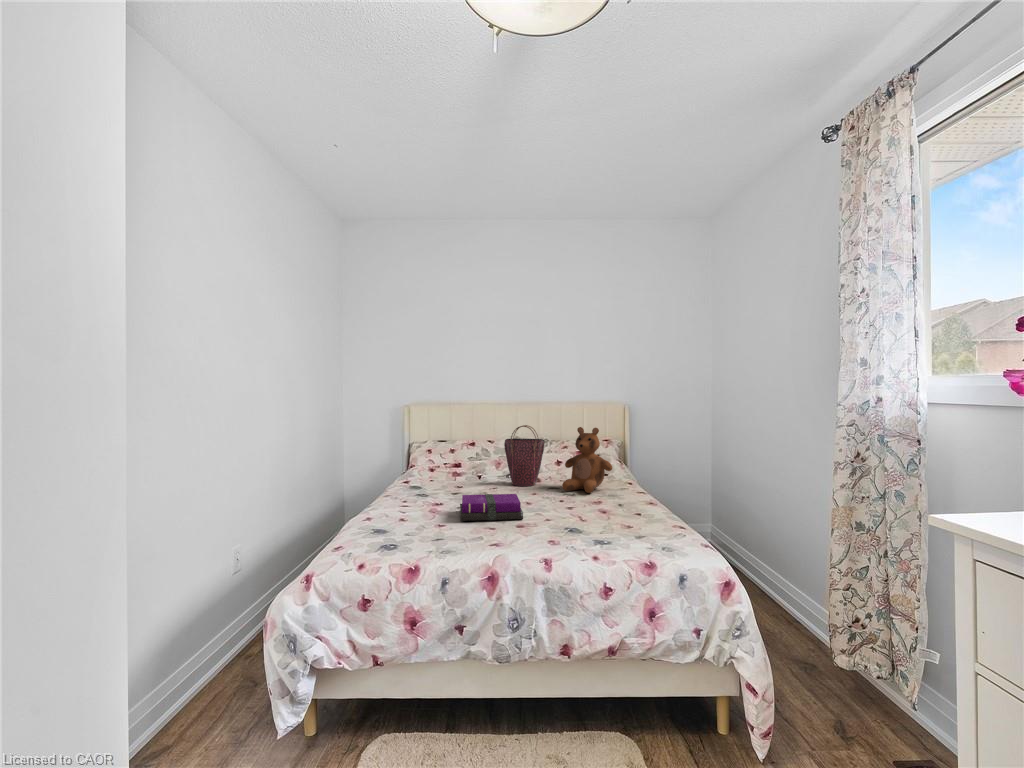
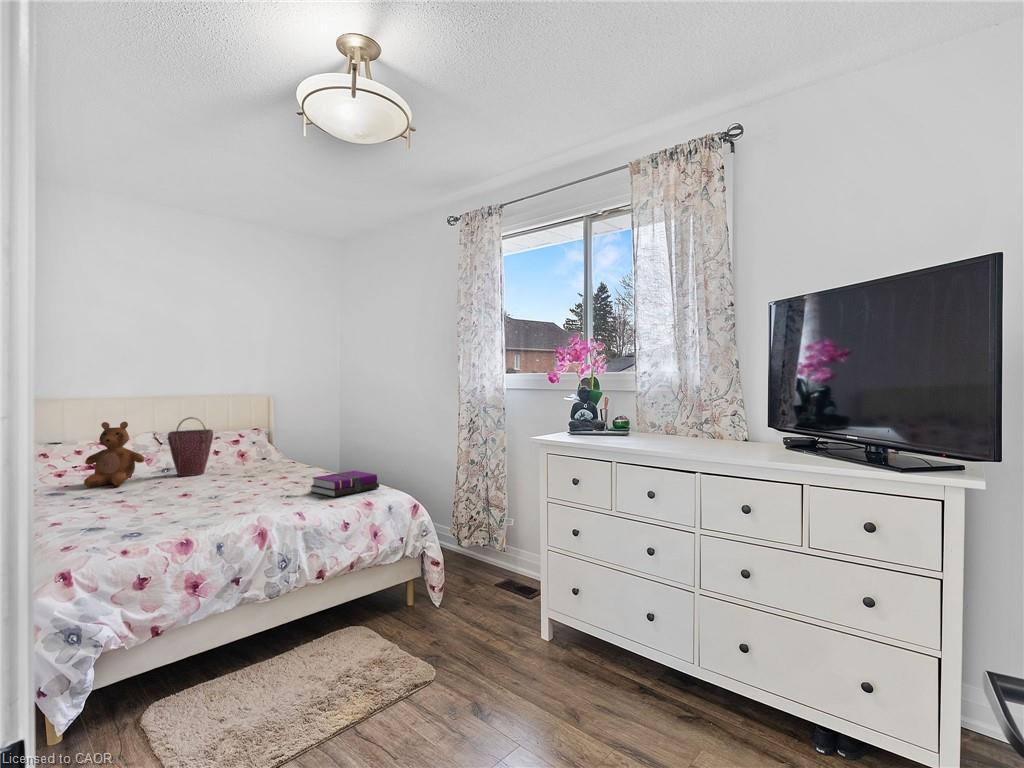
teddy bear: present [562,427,612,493] -> present [84,422,144,487]
notebook: present [460,494,523,521] -> present [310,471,379,497]

